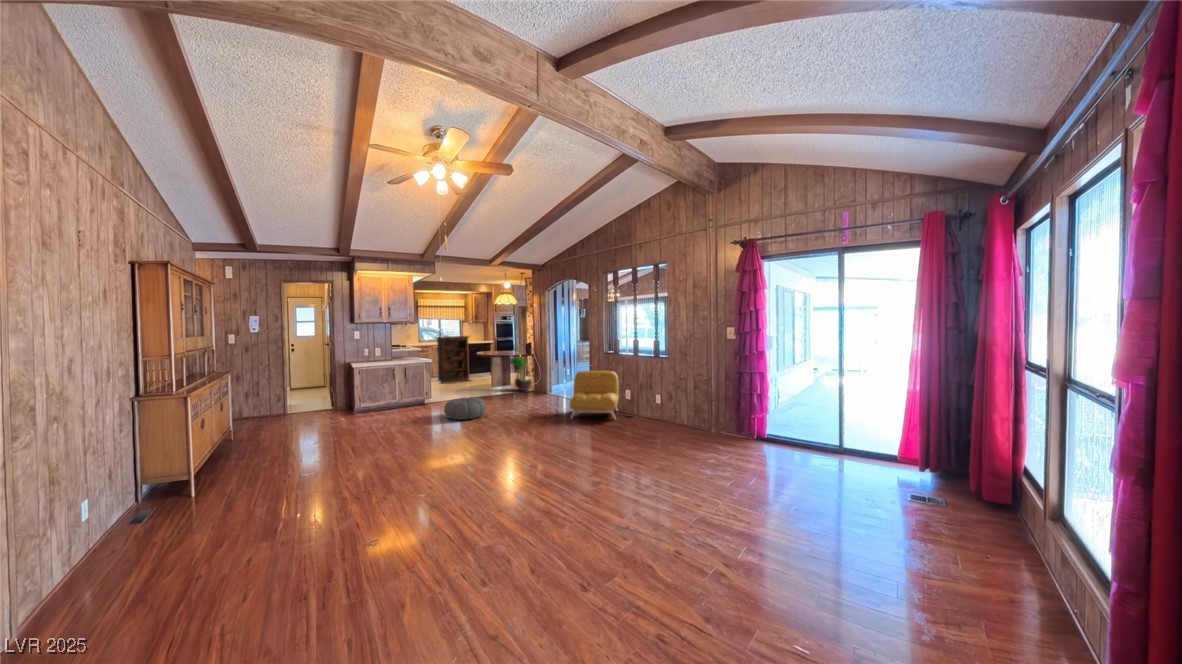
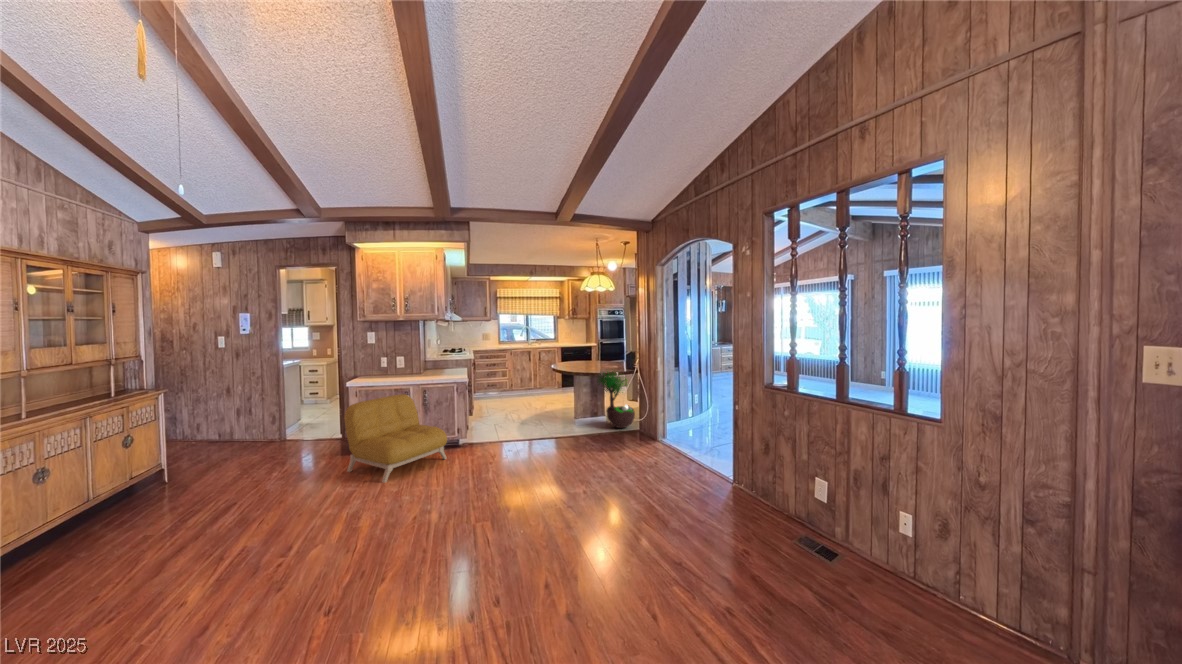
bookcase: present [436,336,470,384] -> none [514,336,563,402]
armchair: present [570,371,619,419] -> present [344,394,447,483]
pouf: present [444,397,486,420] -> none [437,457,517,512]

